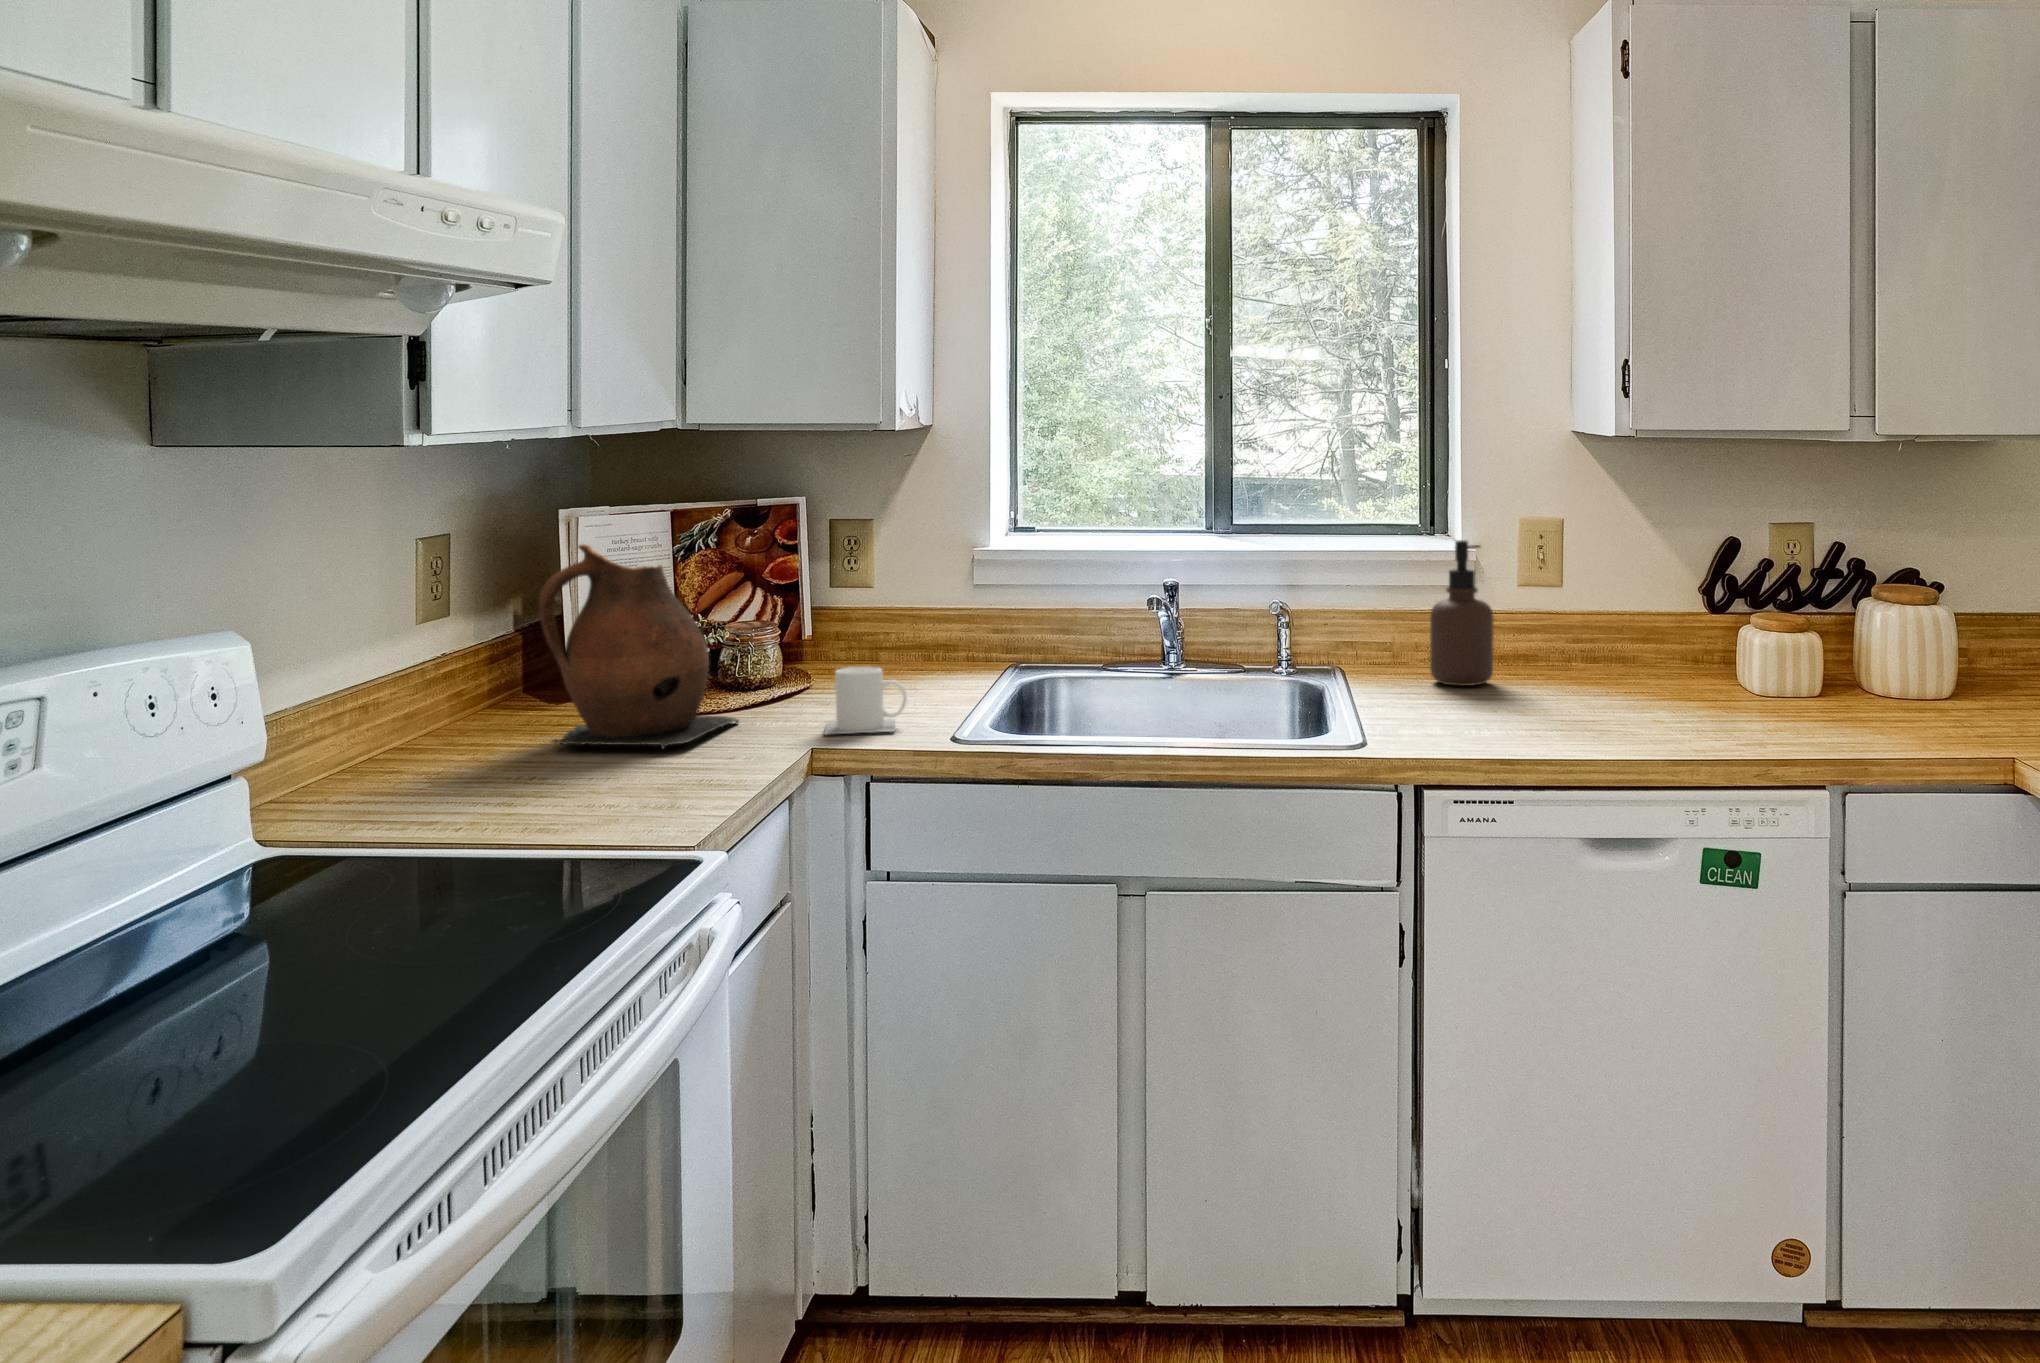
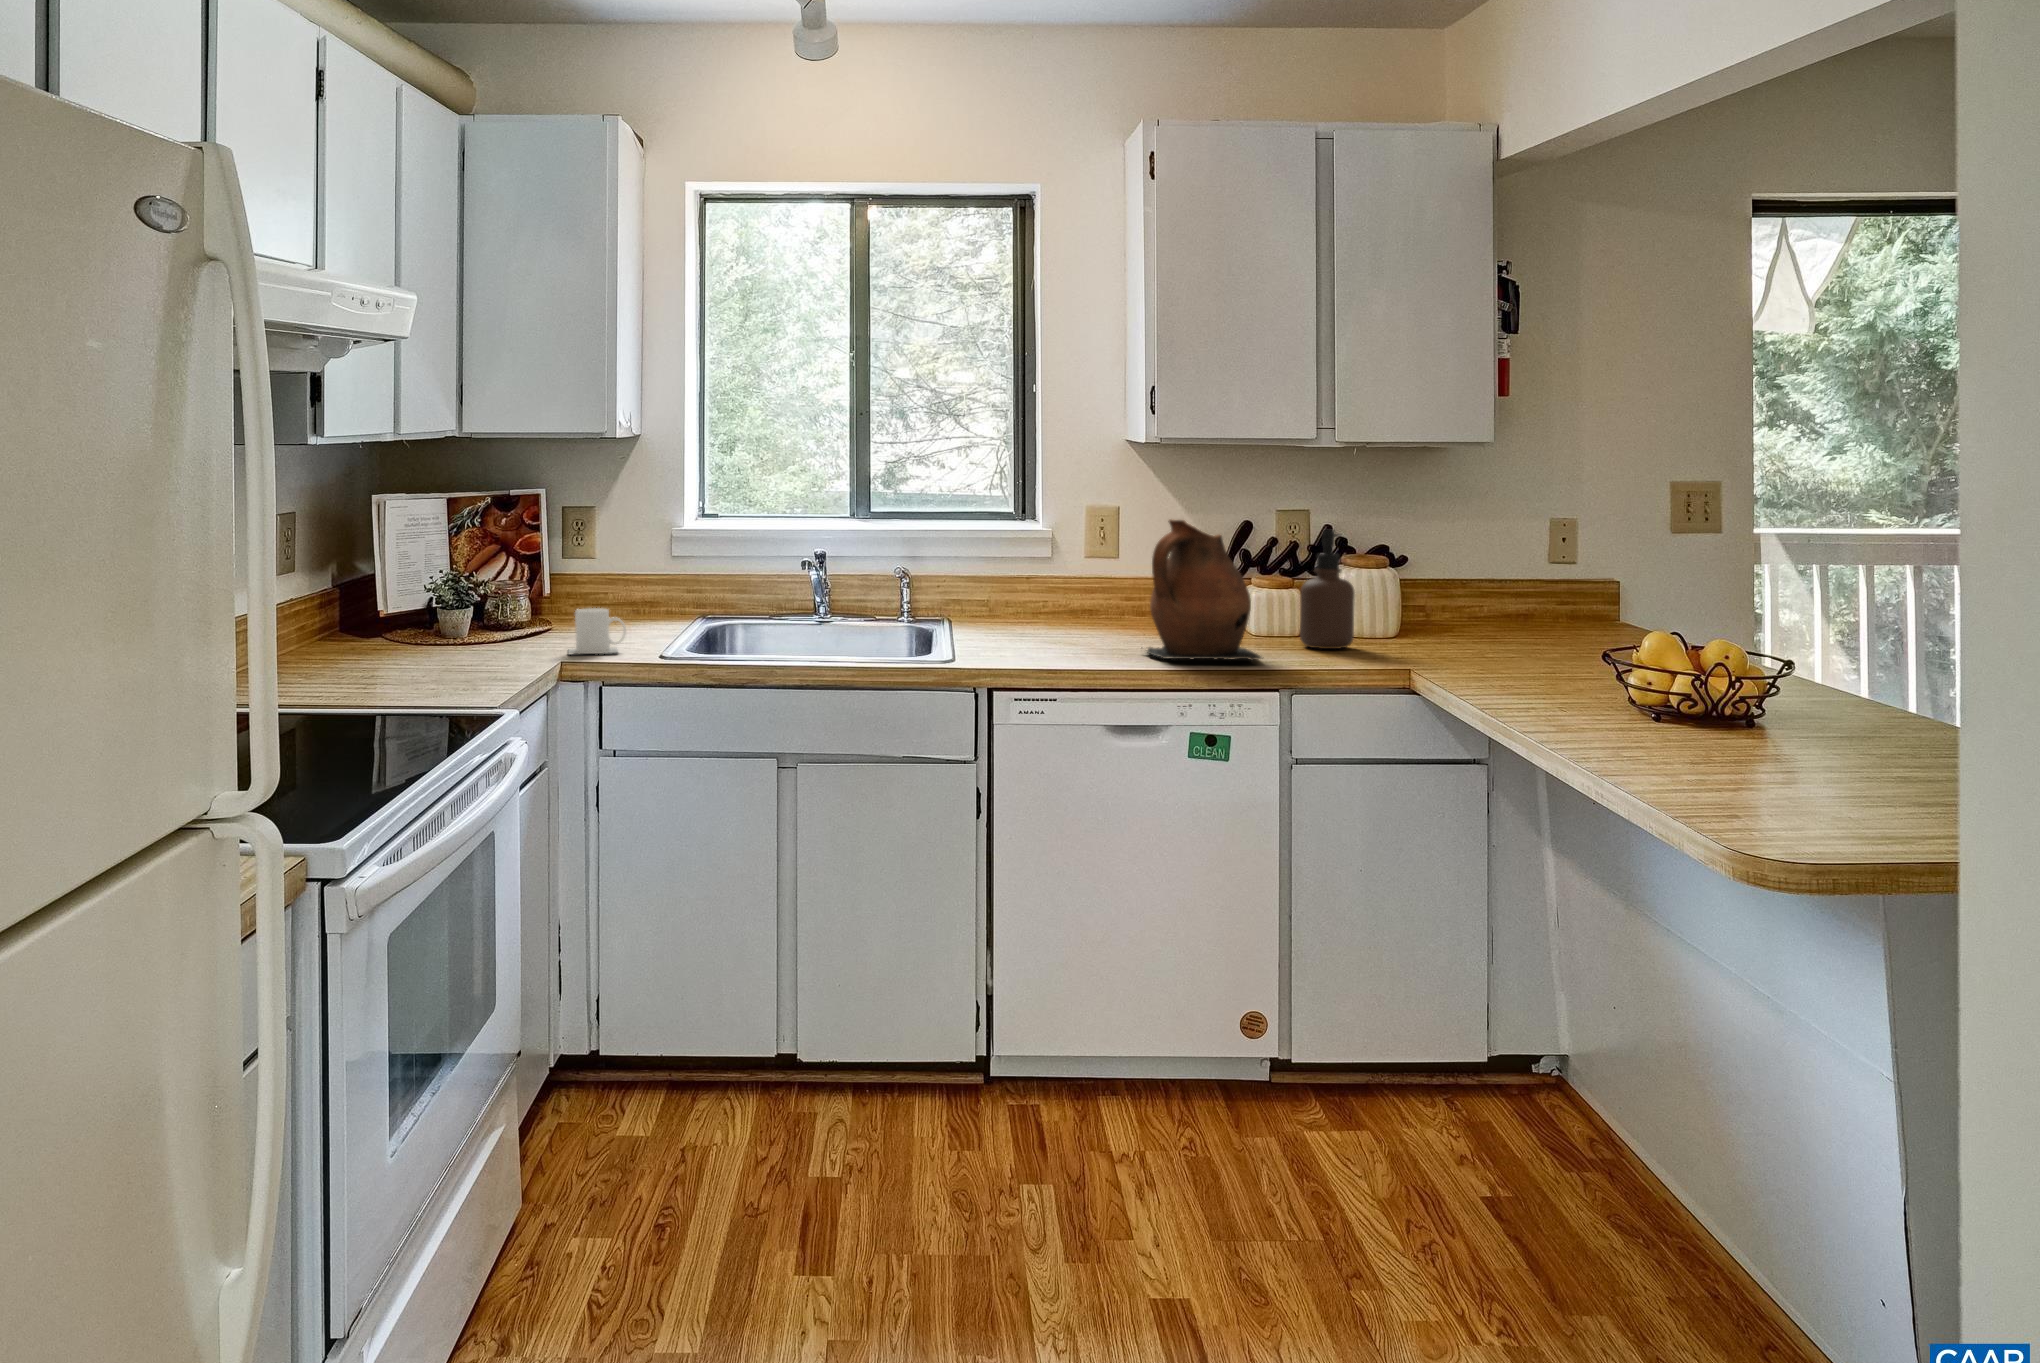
soap dispenser: present [1430,540,1493,686] -> present [1300,530,1355,649]
ceramic pitcher: present [539,544,739,749] -> present [1146,520,1262,661]

